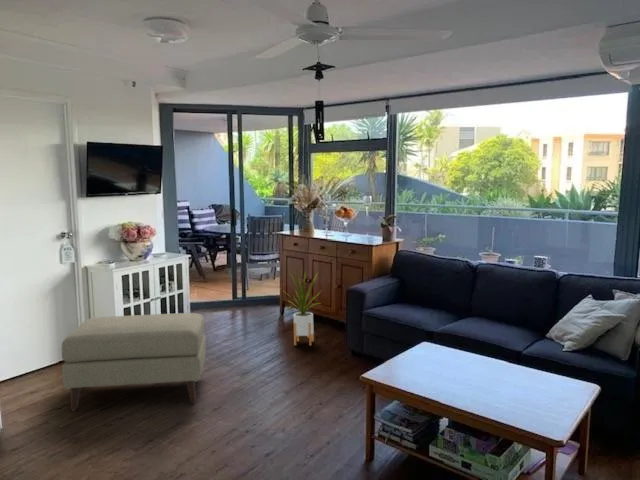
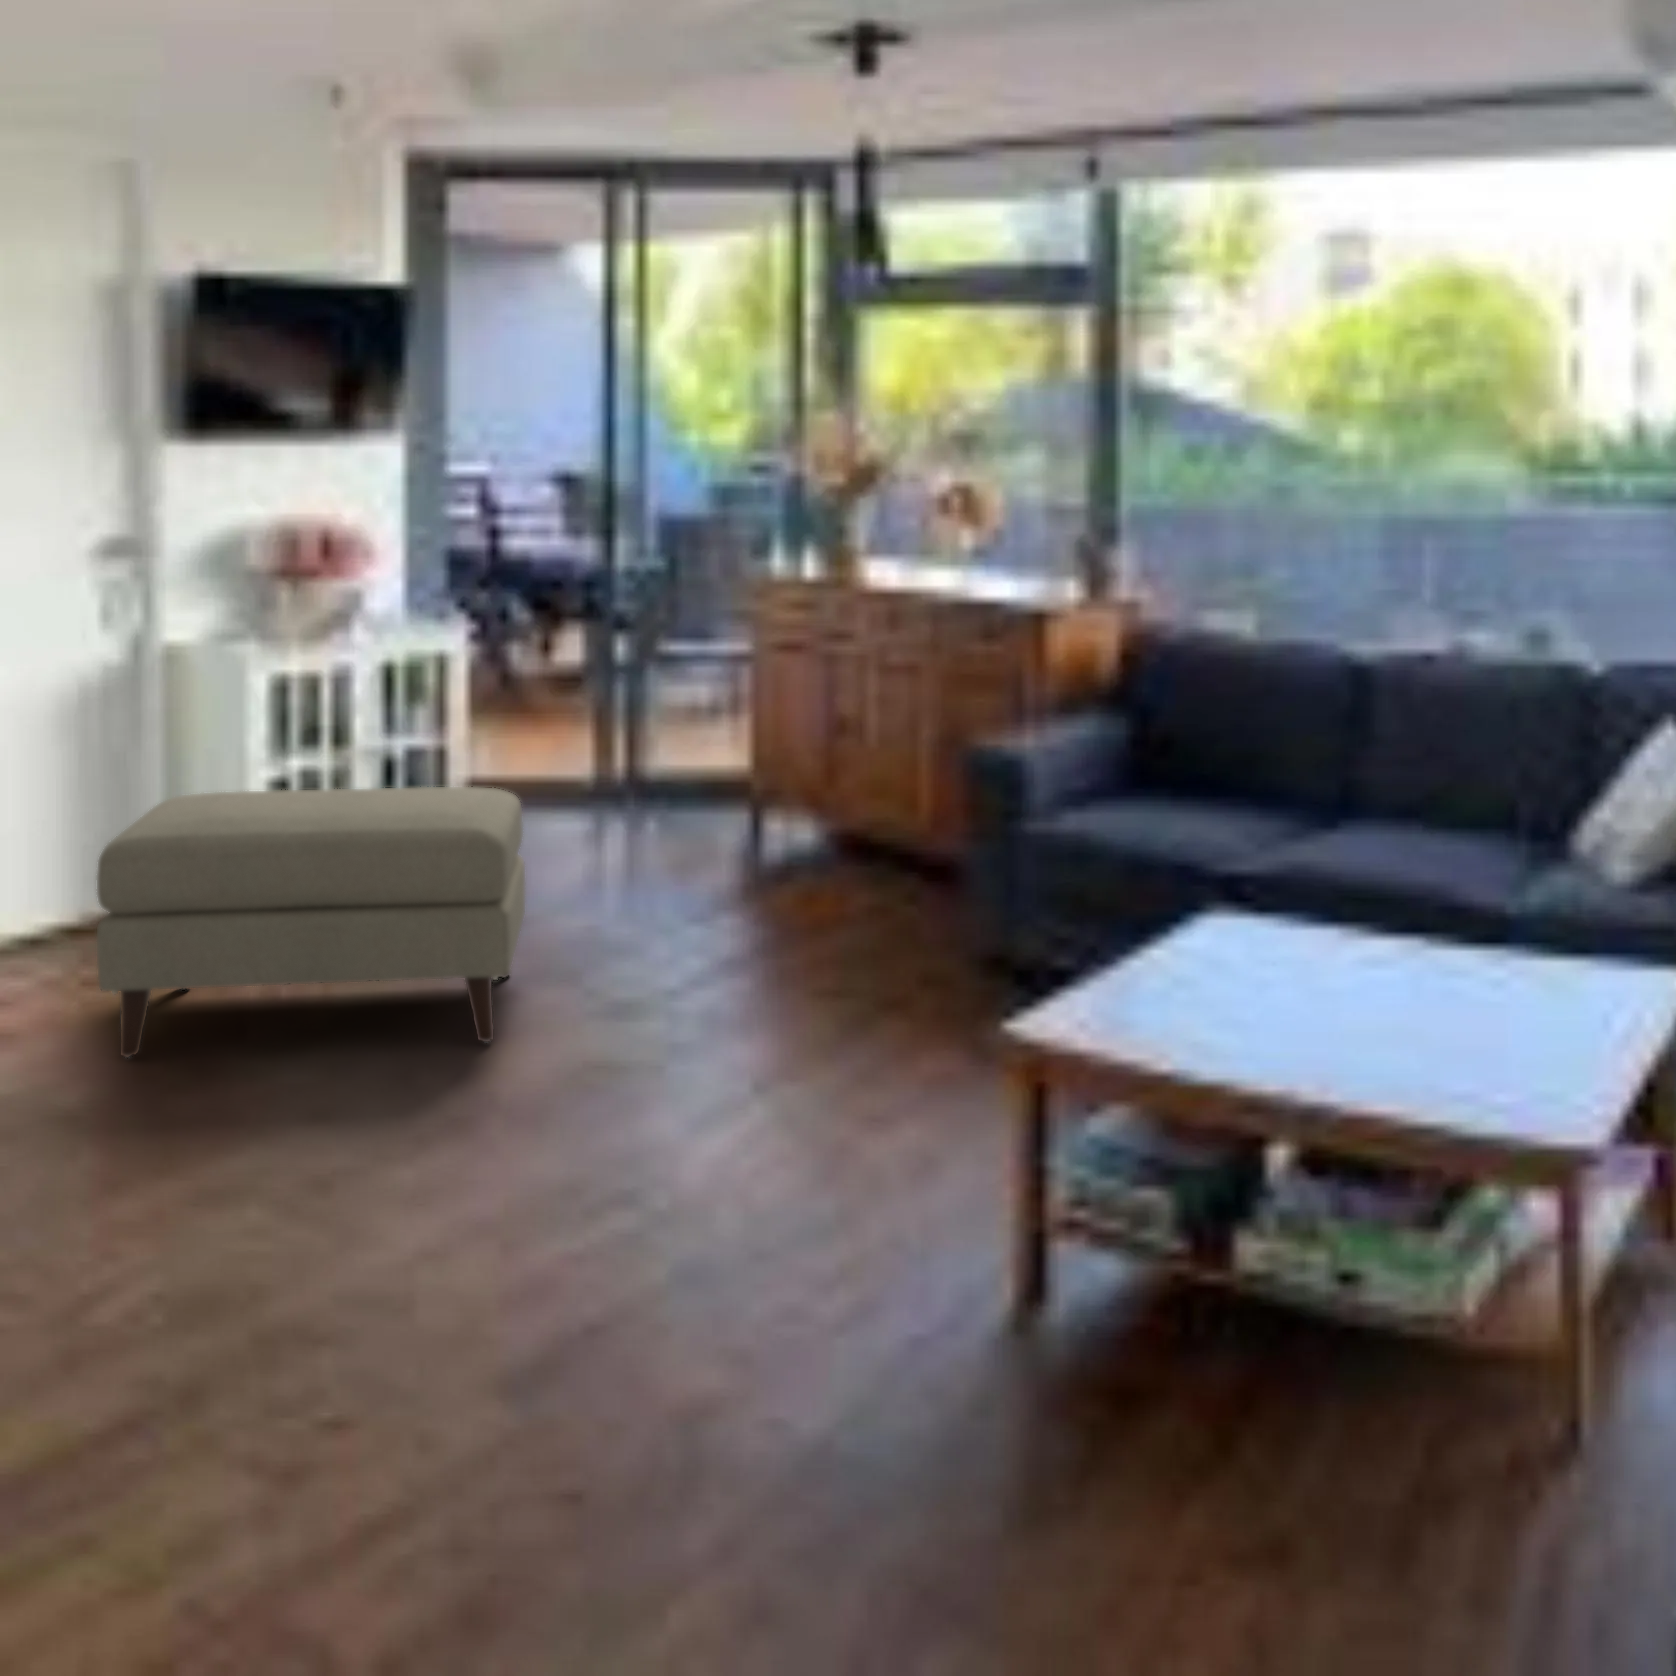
house plant: present [293,277,314,345] -> none [752,660,891,905]

